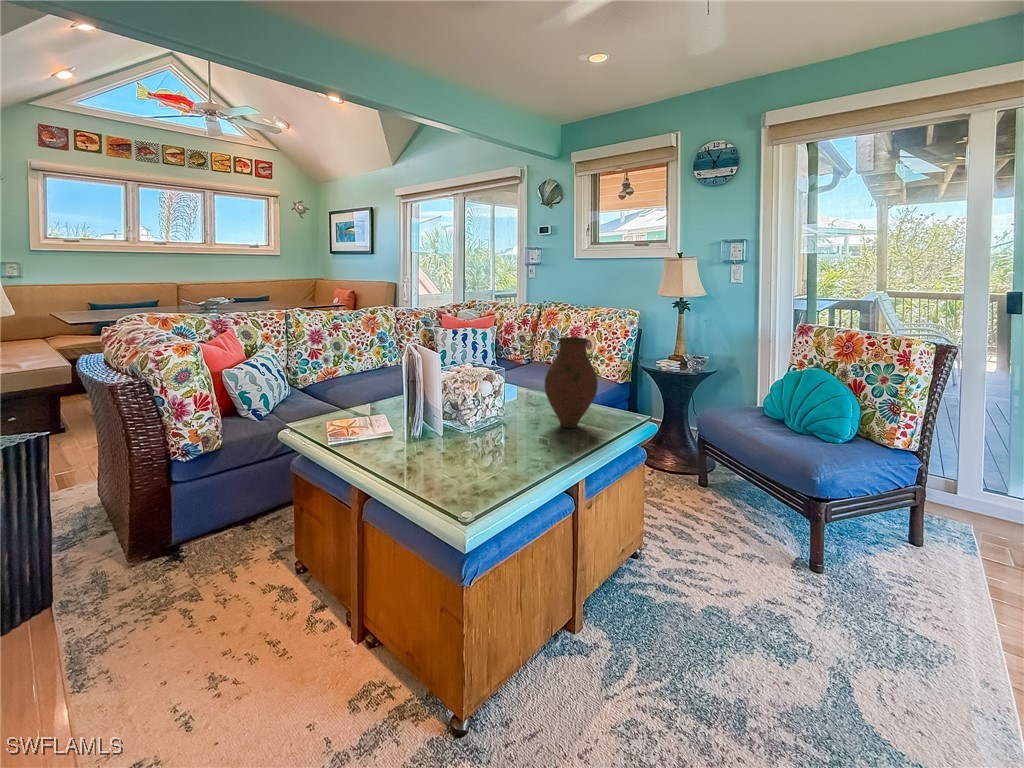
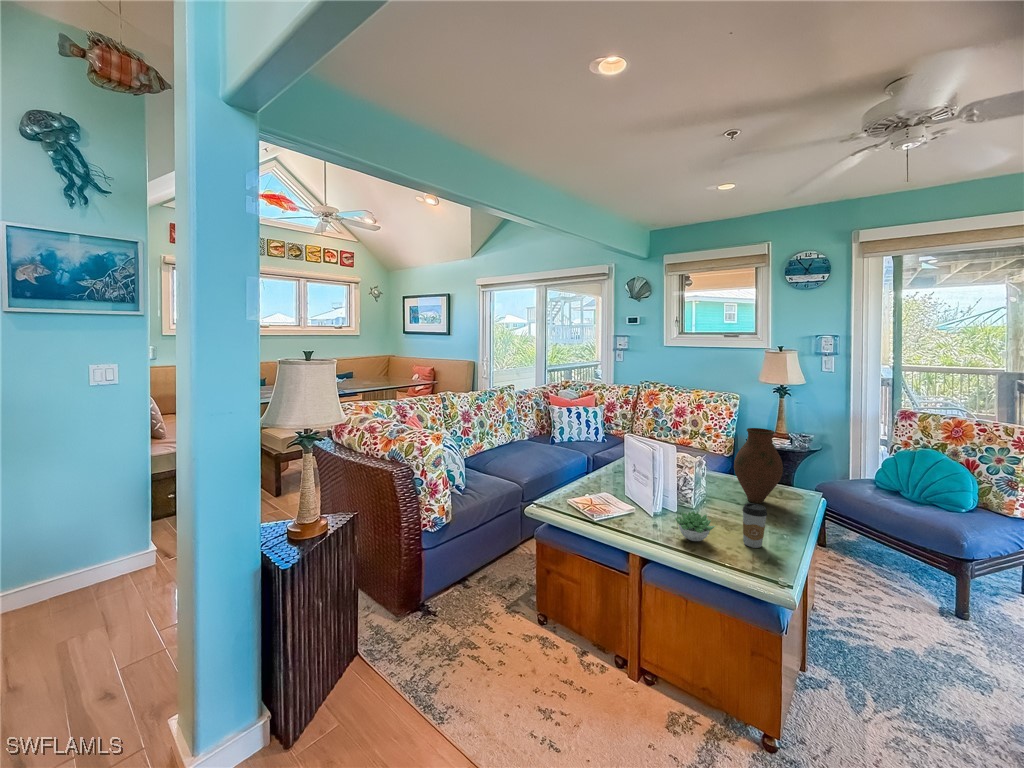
coffee cup: none [487,426,516,482] -> present [743,503,767,548]
succulent plant: none [407,436,455,474] -> present [675,511,715,541]

